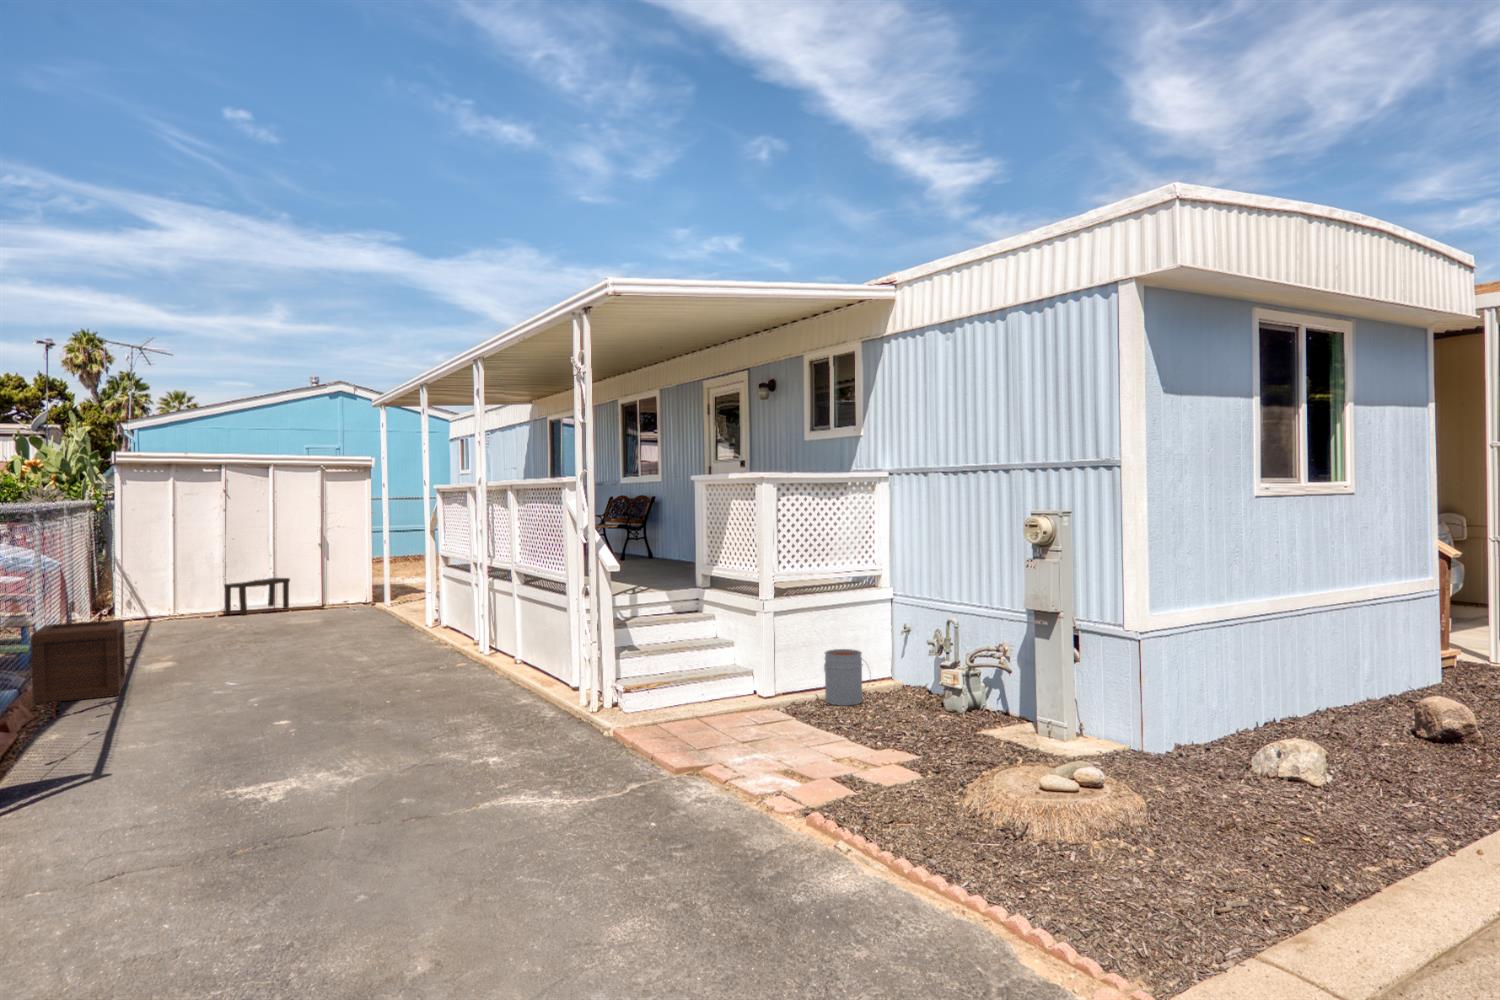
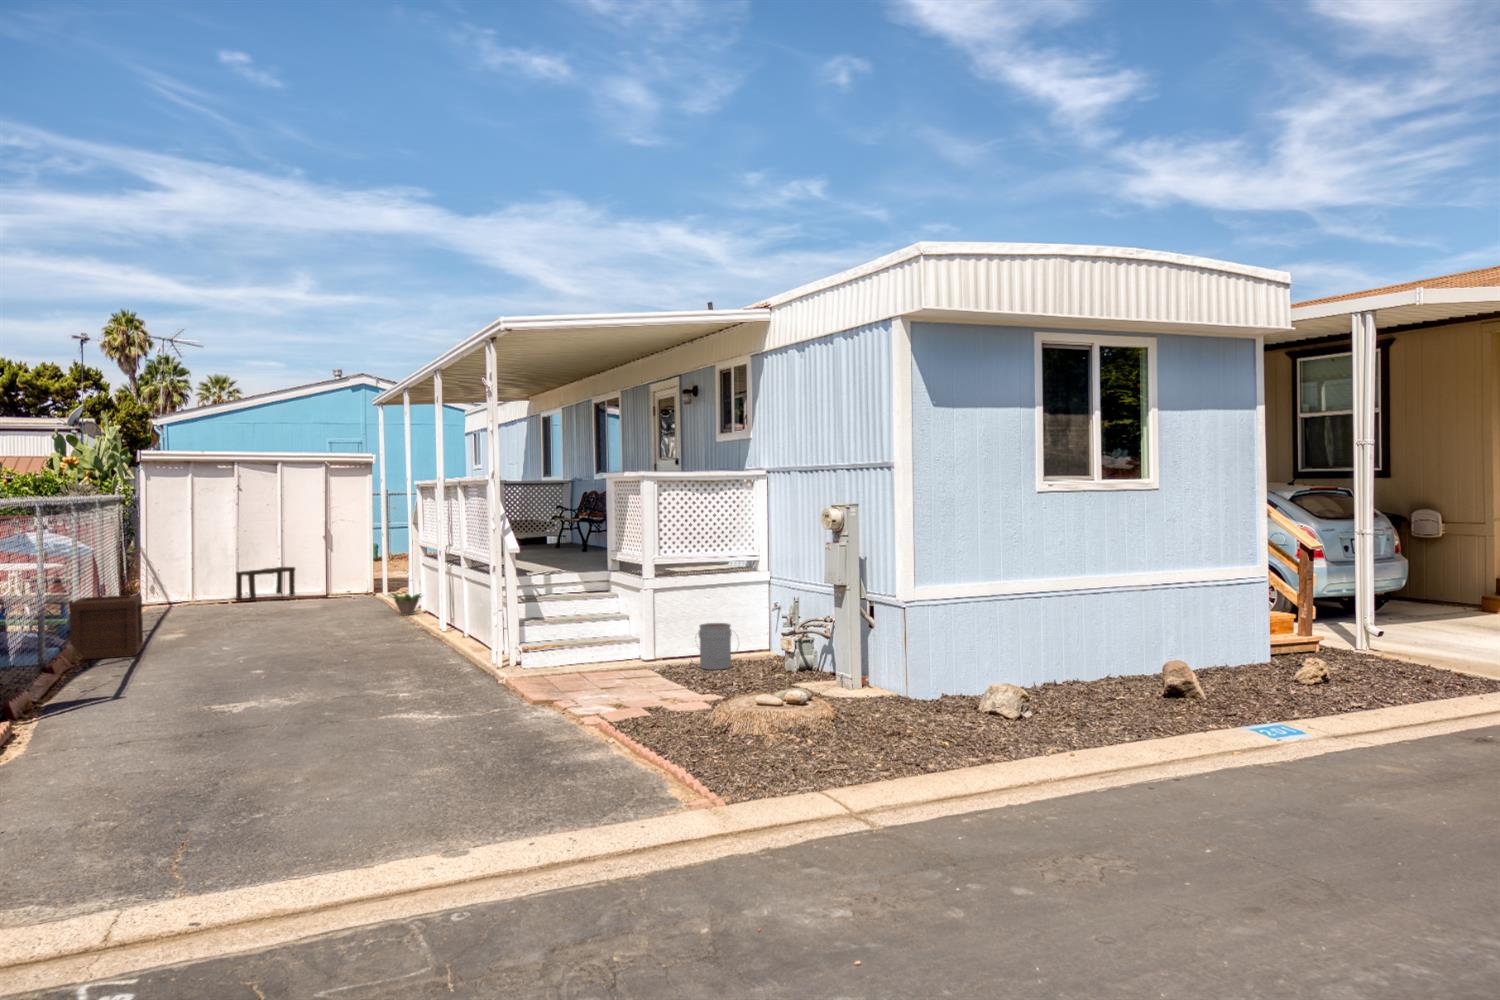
decorative plant: none [406,607,446,633] -> present [392,593,421,615]

